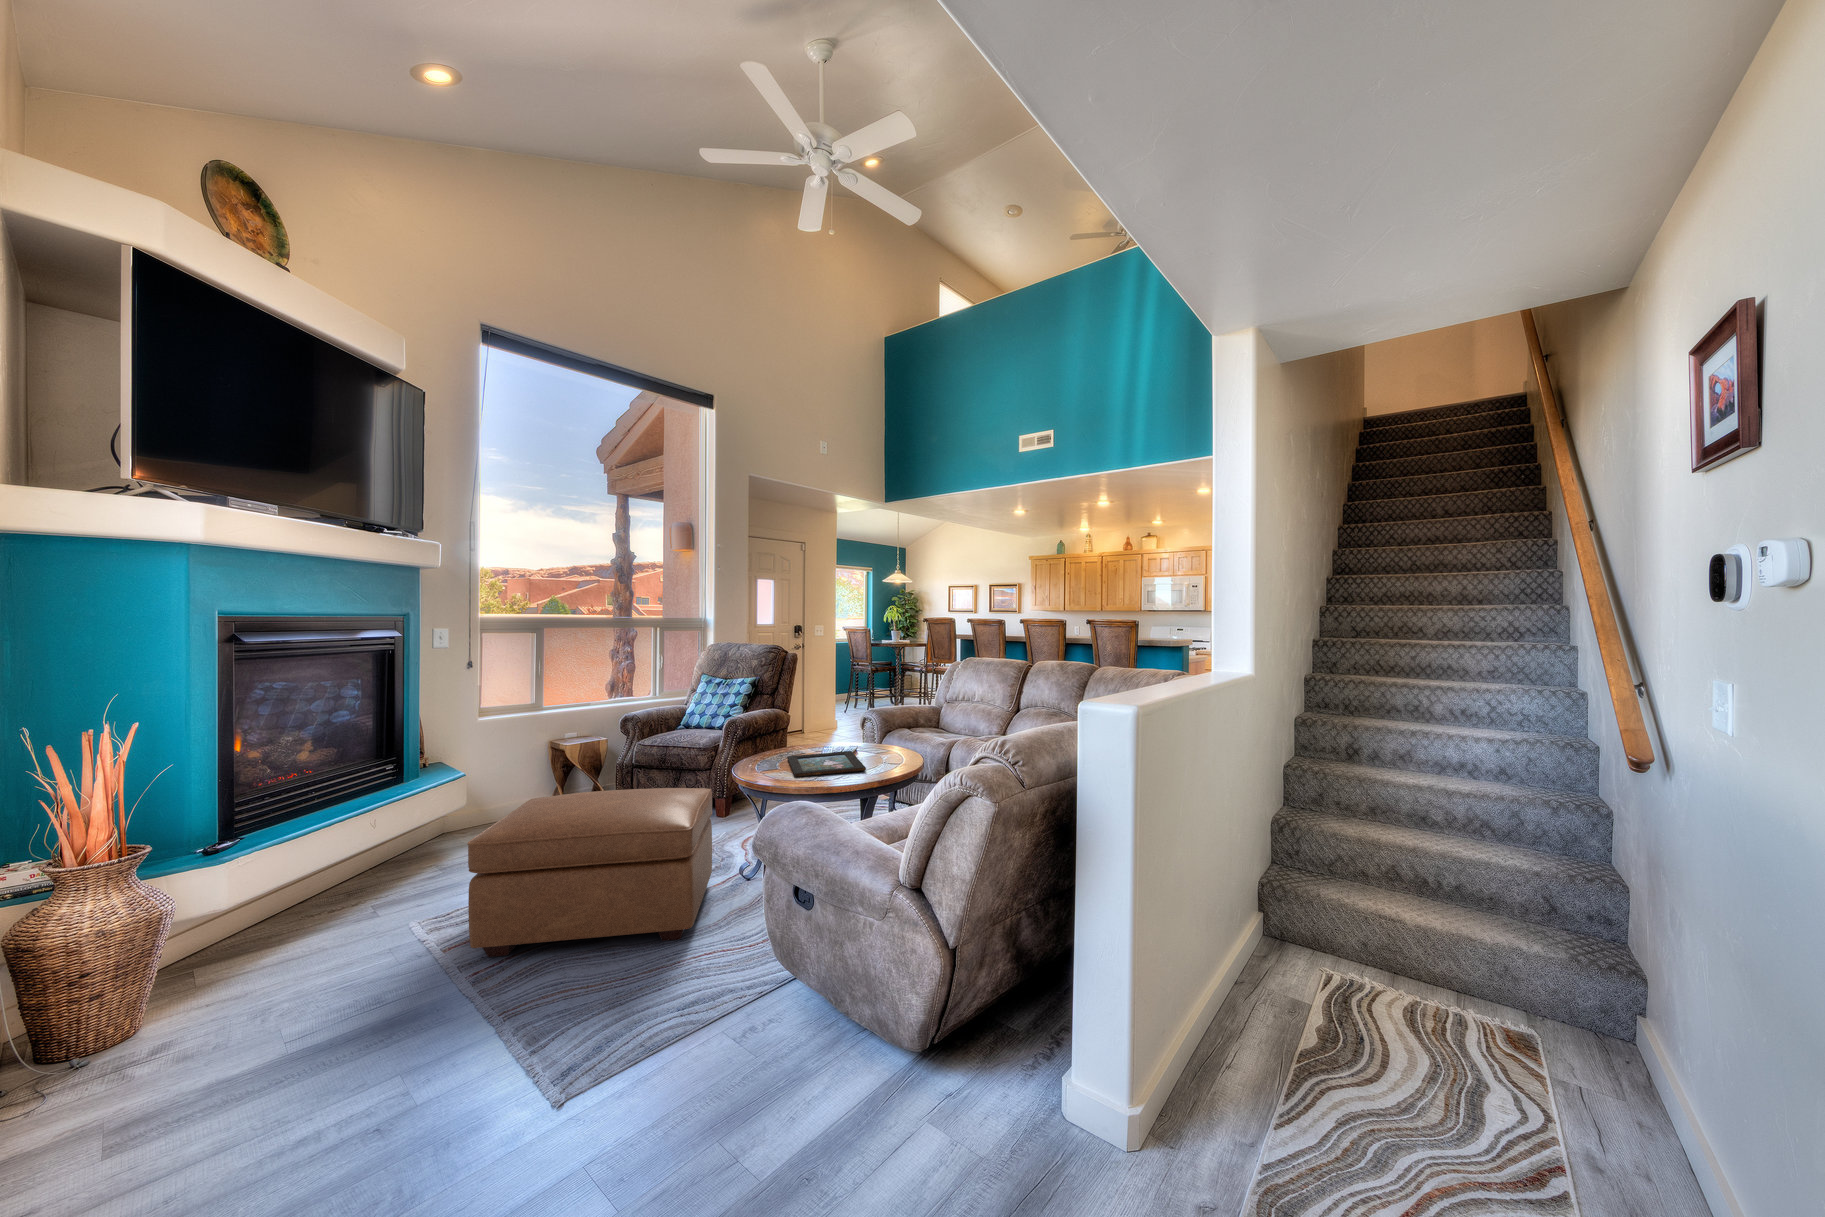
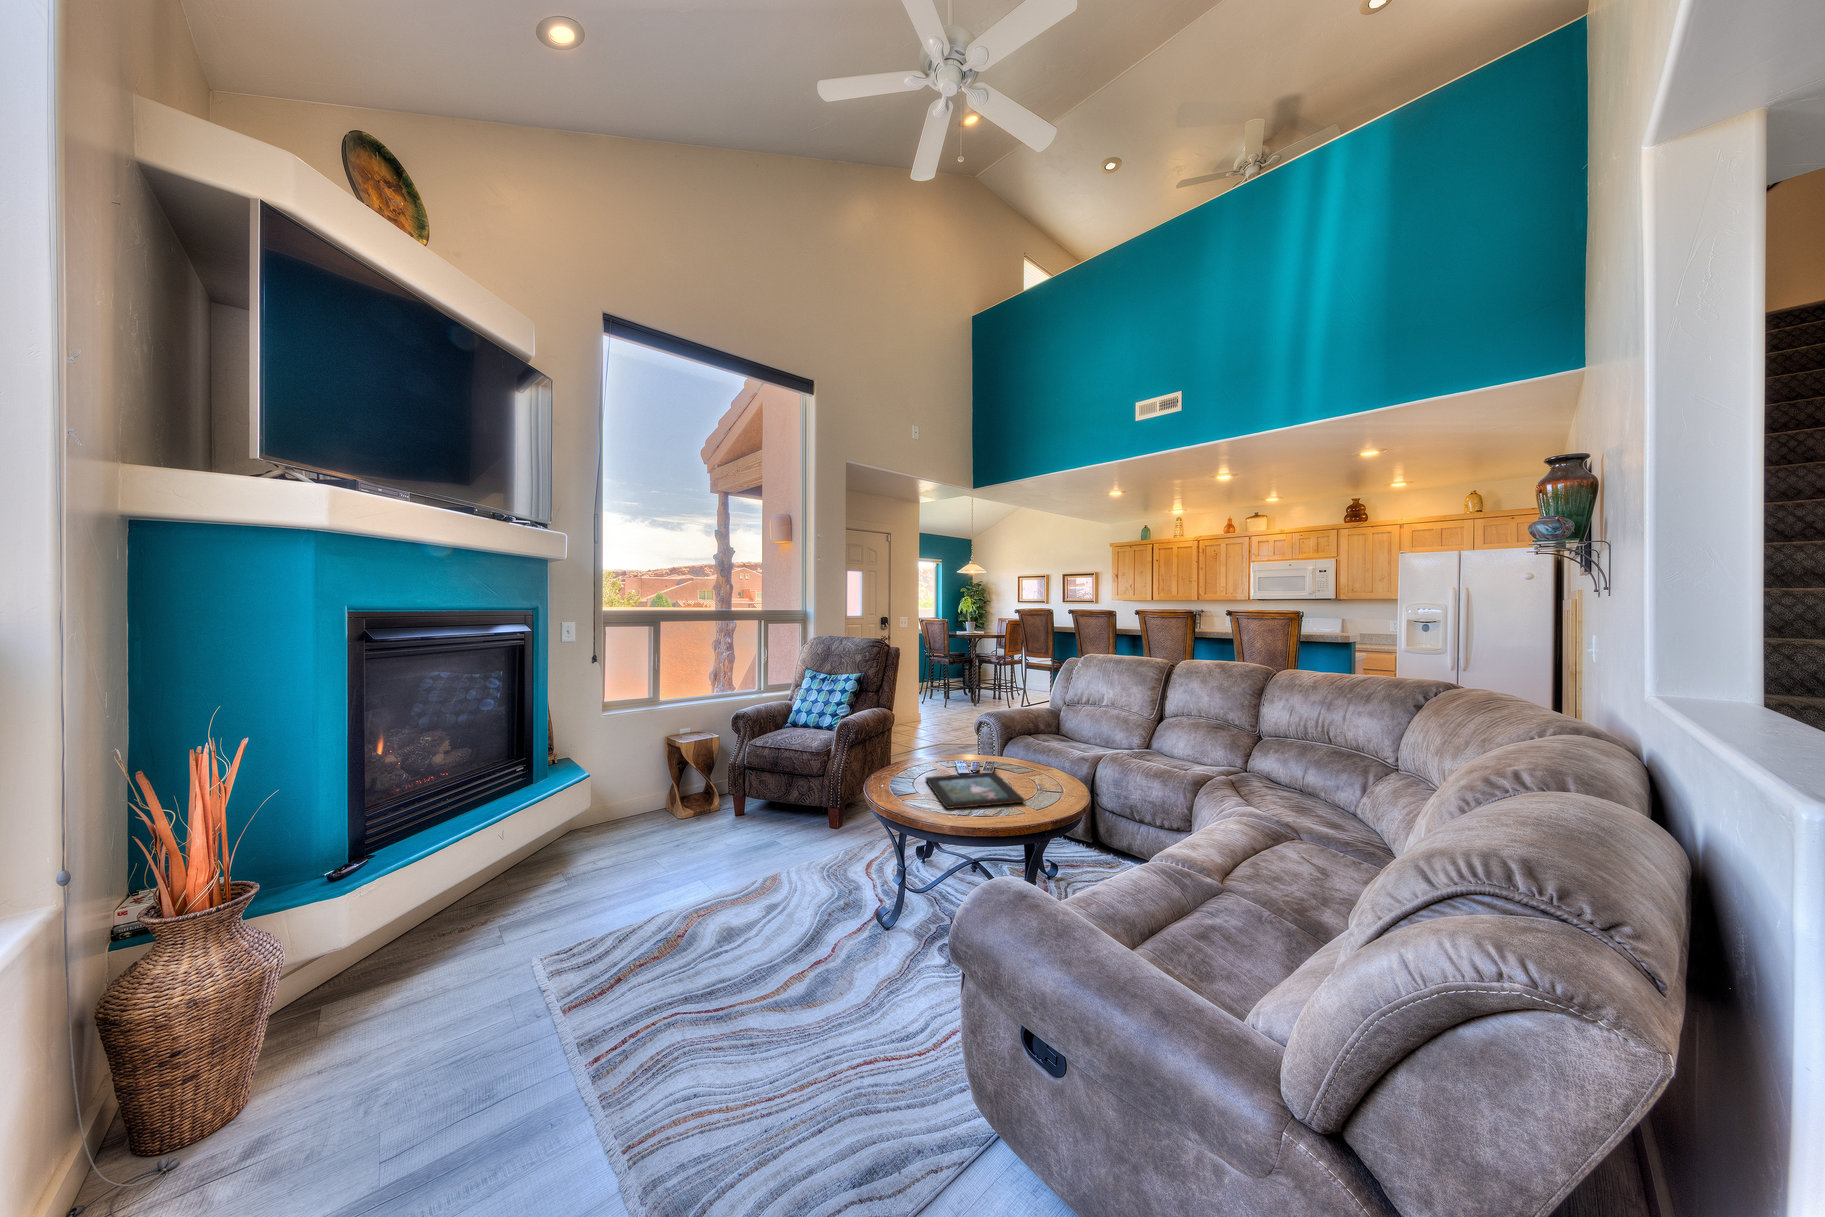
ottoman: present [467,788,712,957] -> none [592,814,846,1014]

